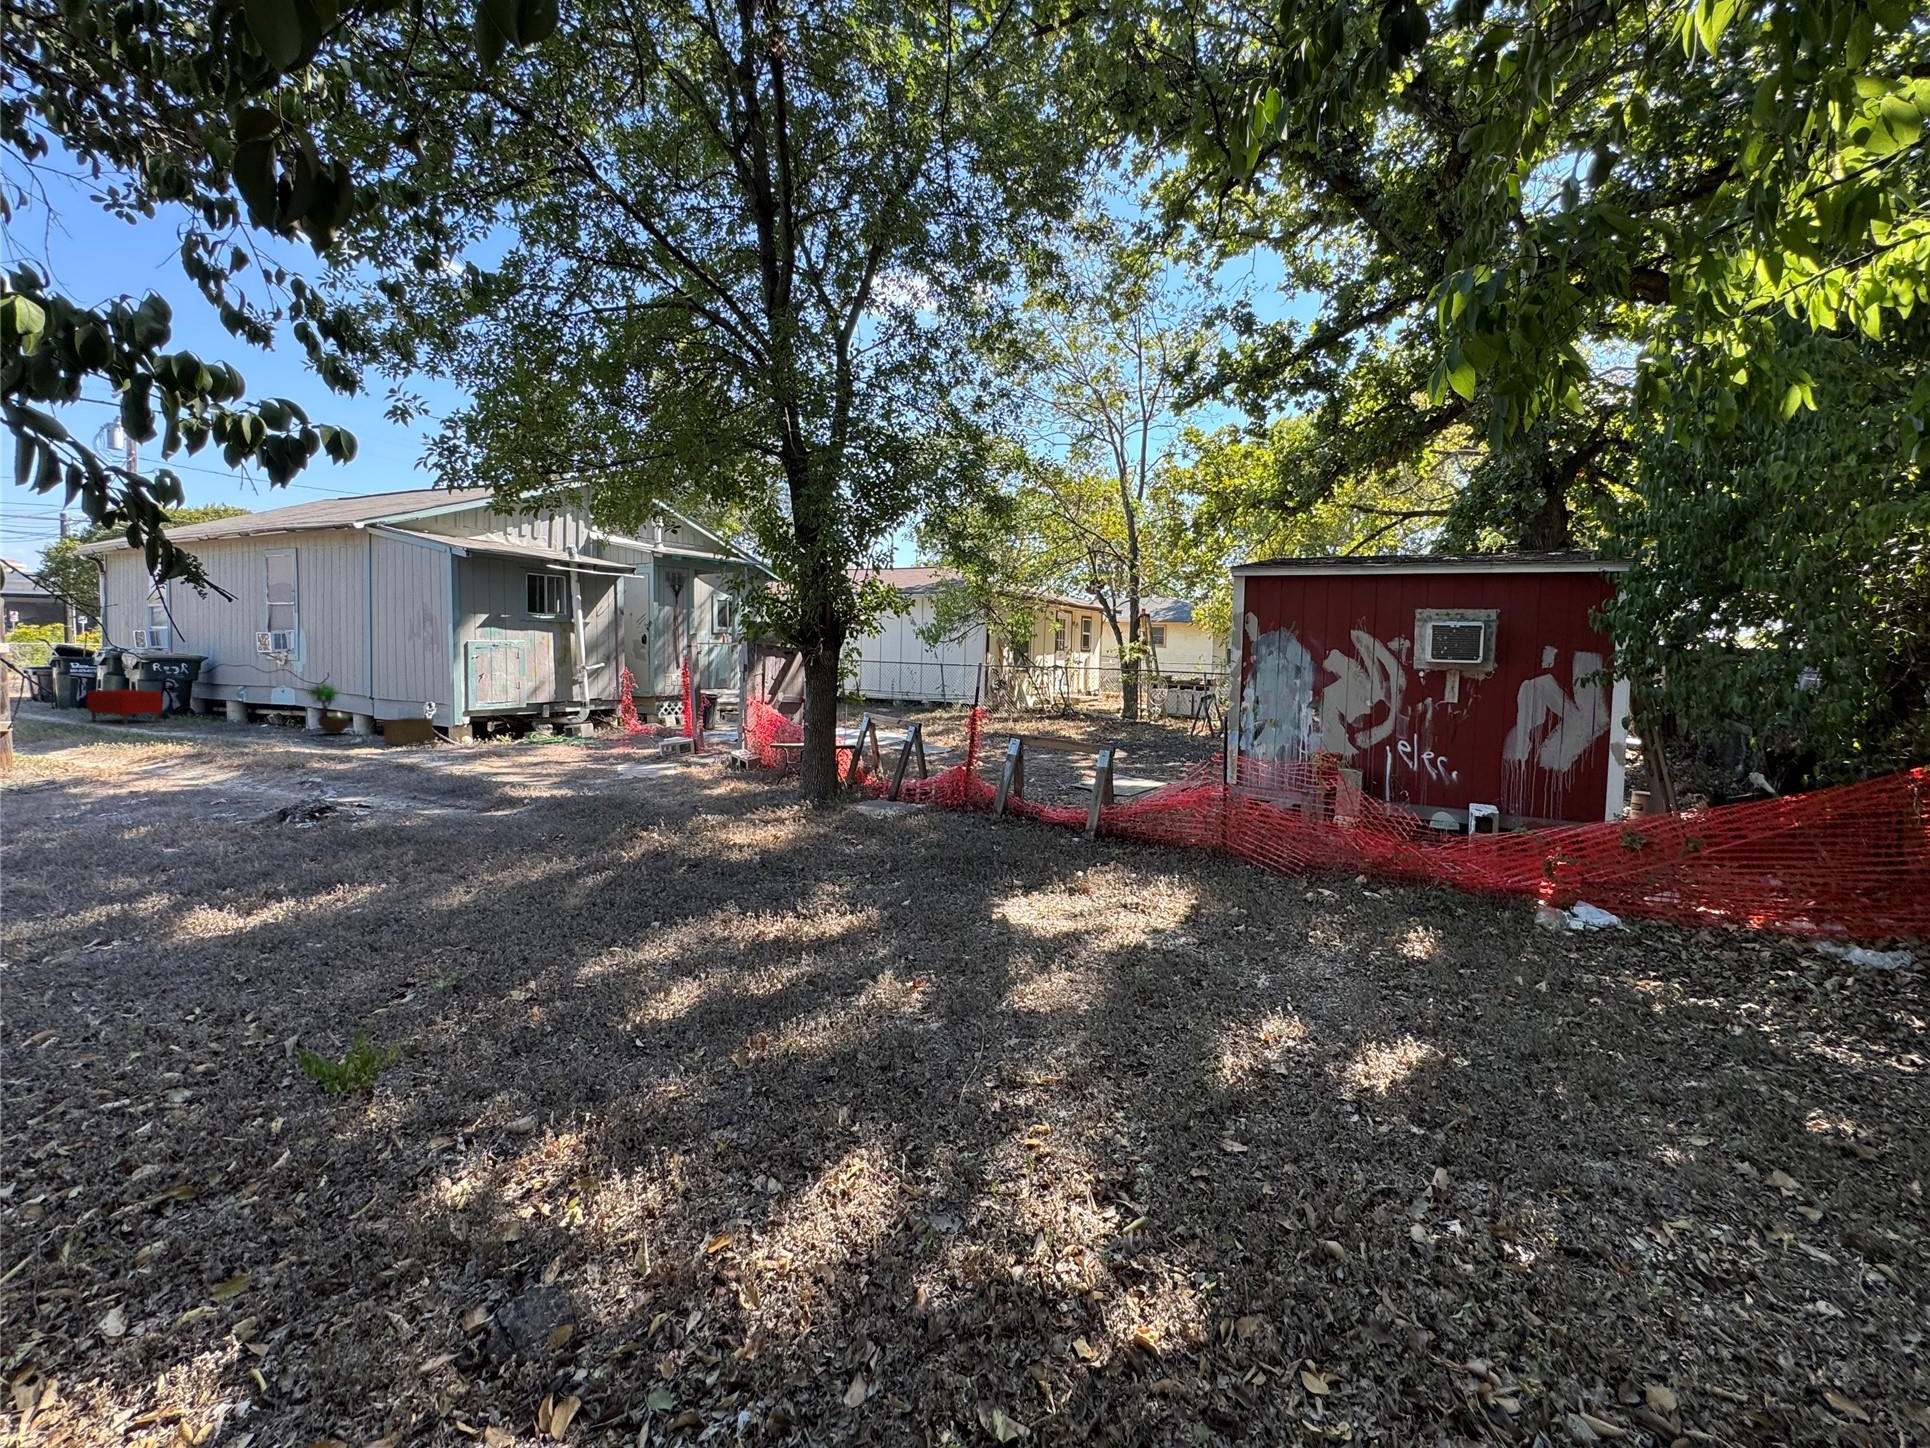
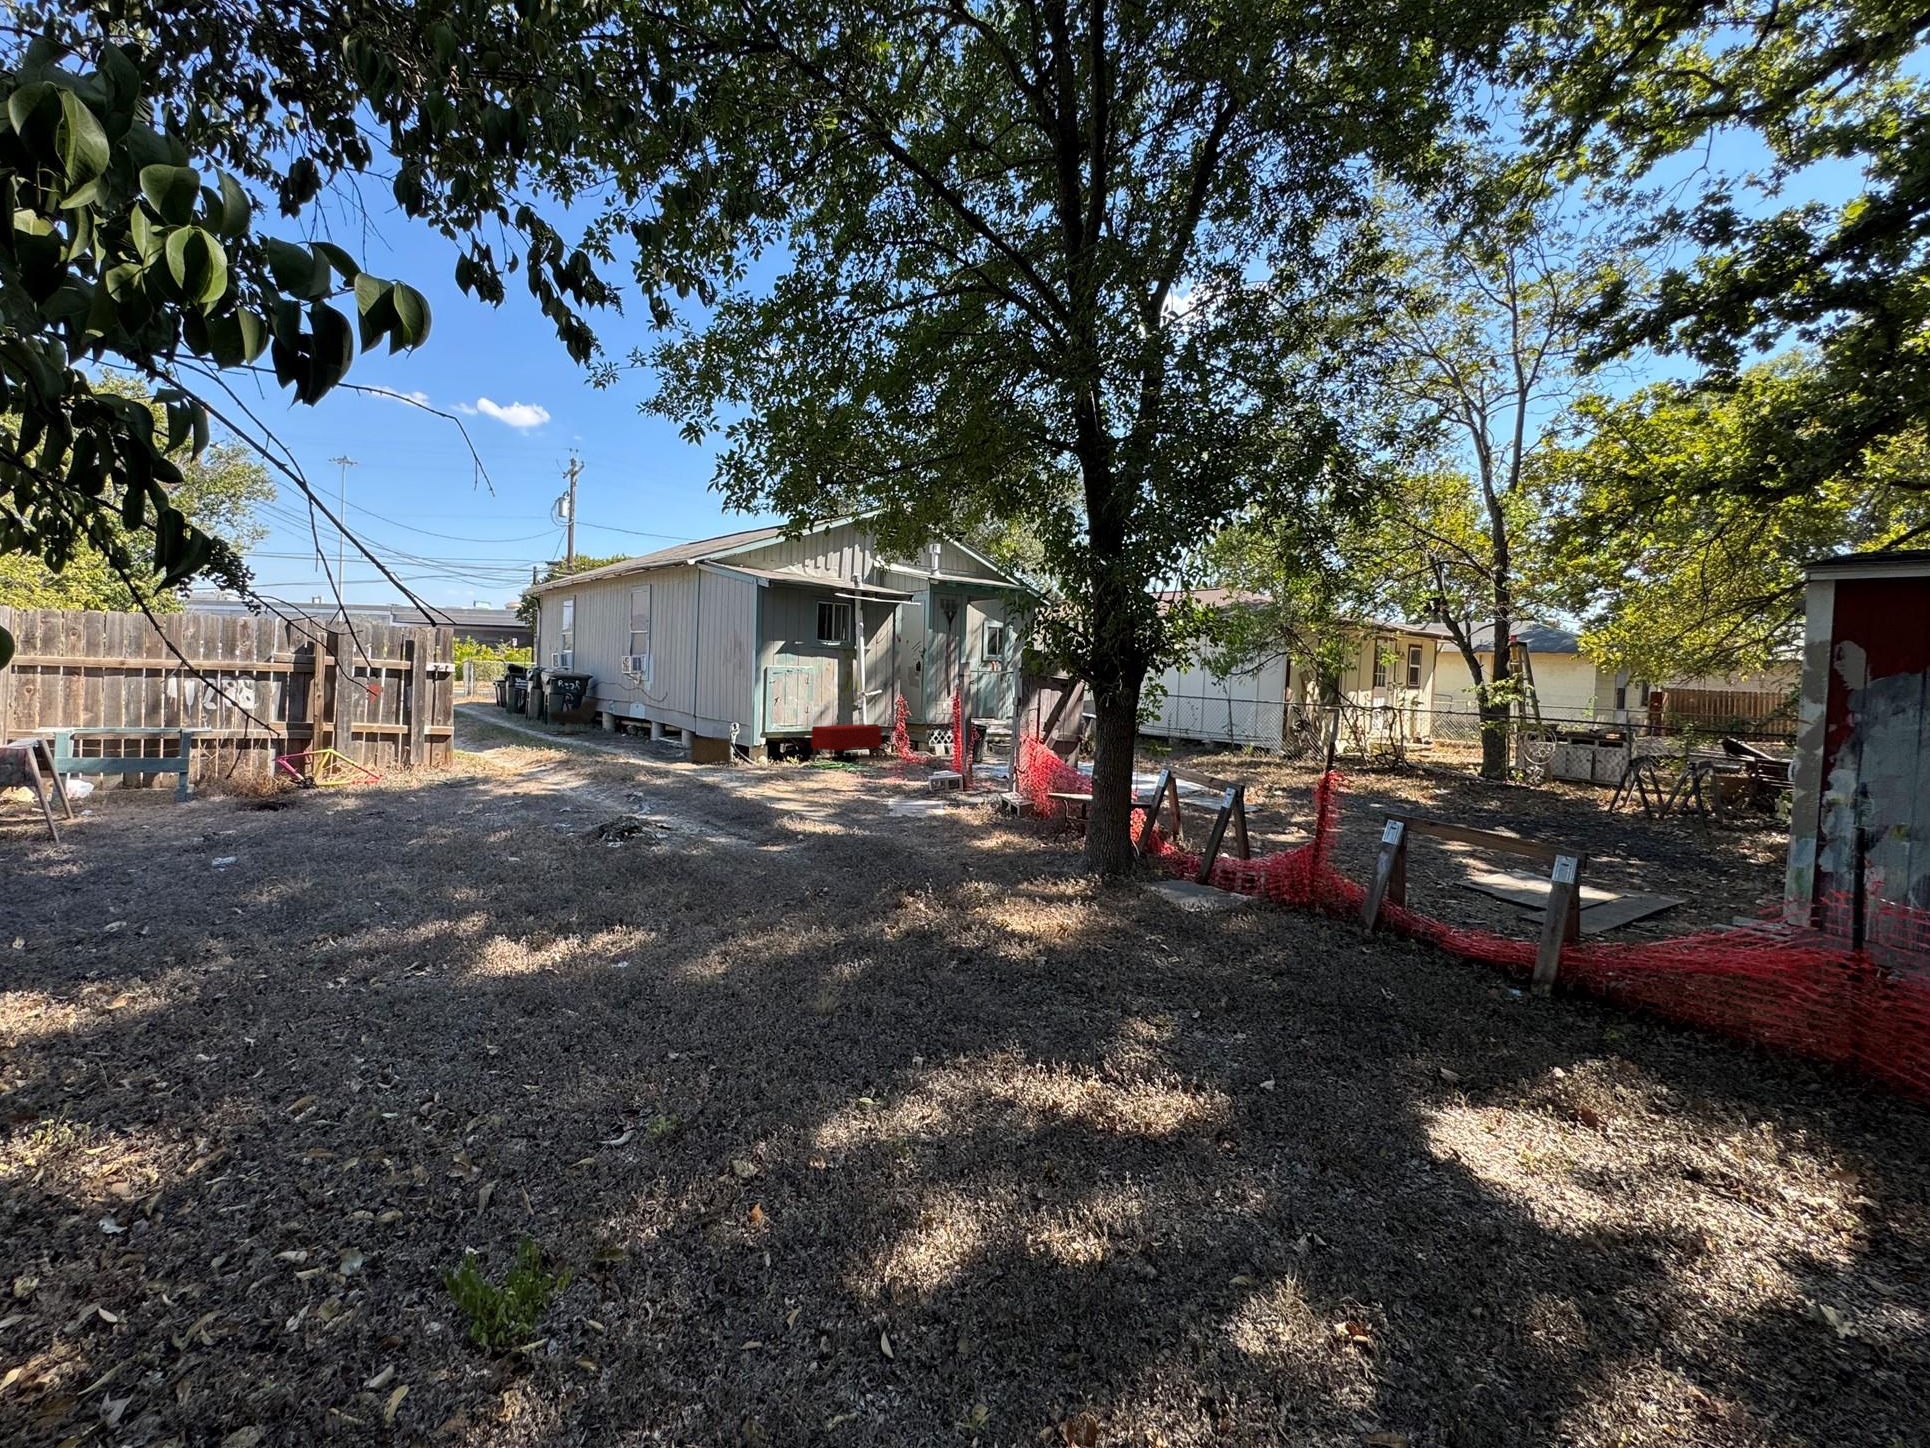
potted tree: present [307,683,349,734] -> none [634,696,668,748]
lounge chair: none [177,684,248,728] -> present [549,699,598,733]
bench: present [87,689,162,724] -> present [811,724,882,761]

